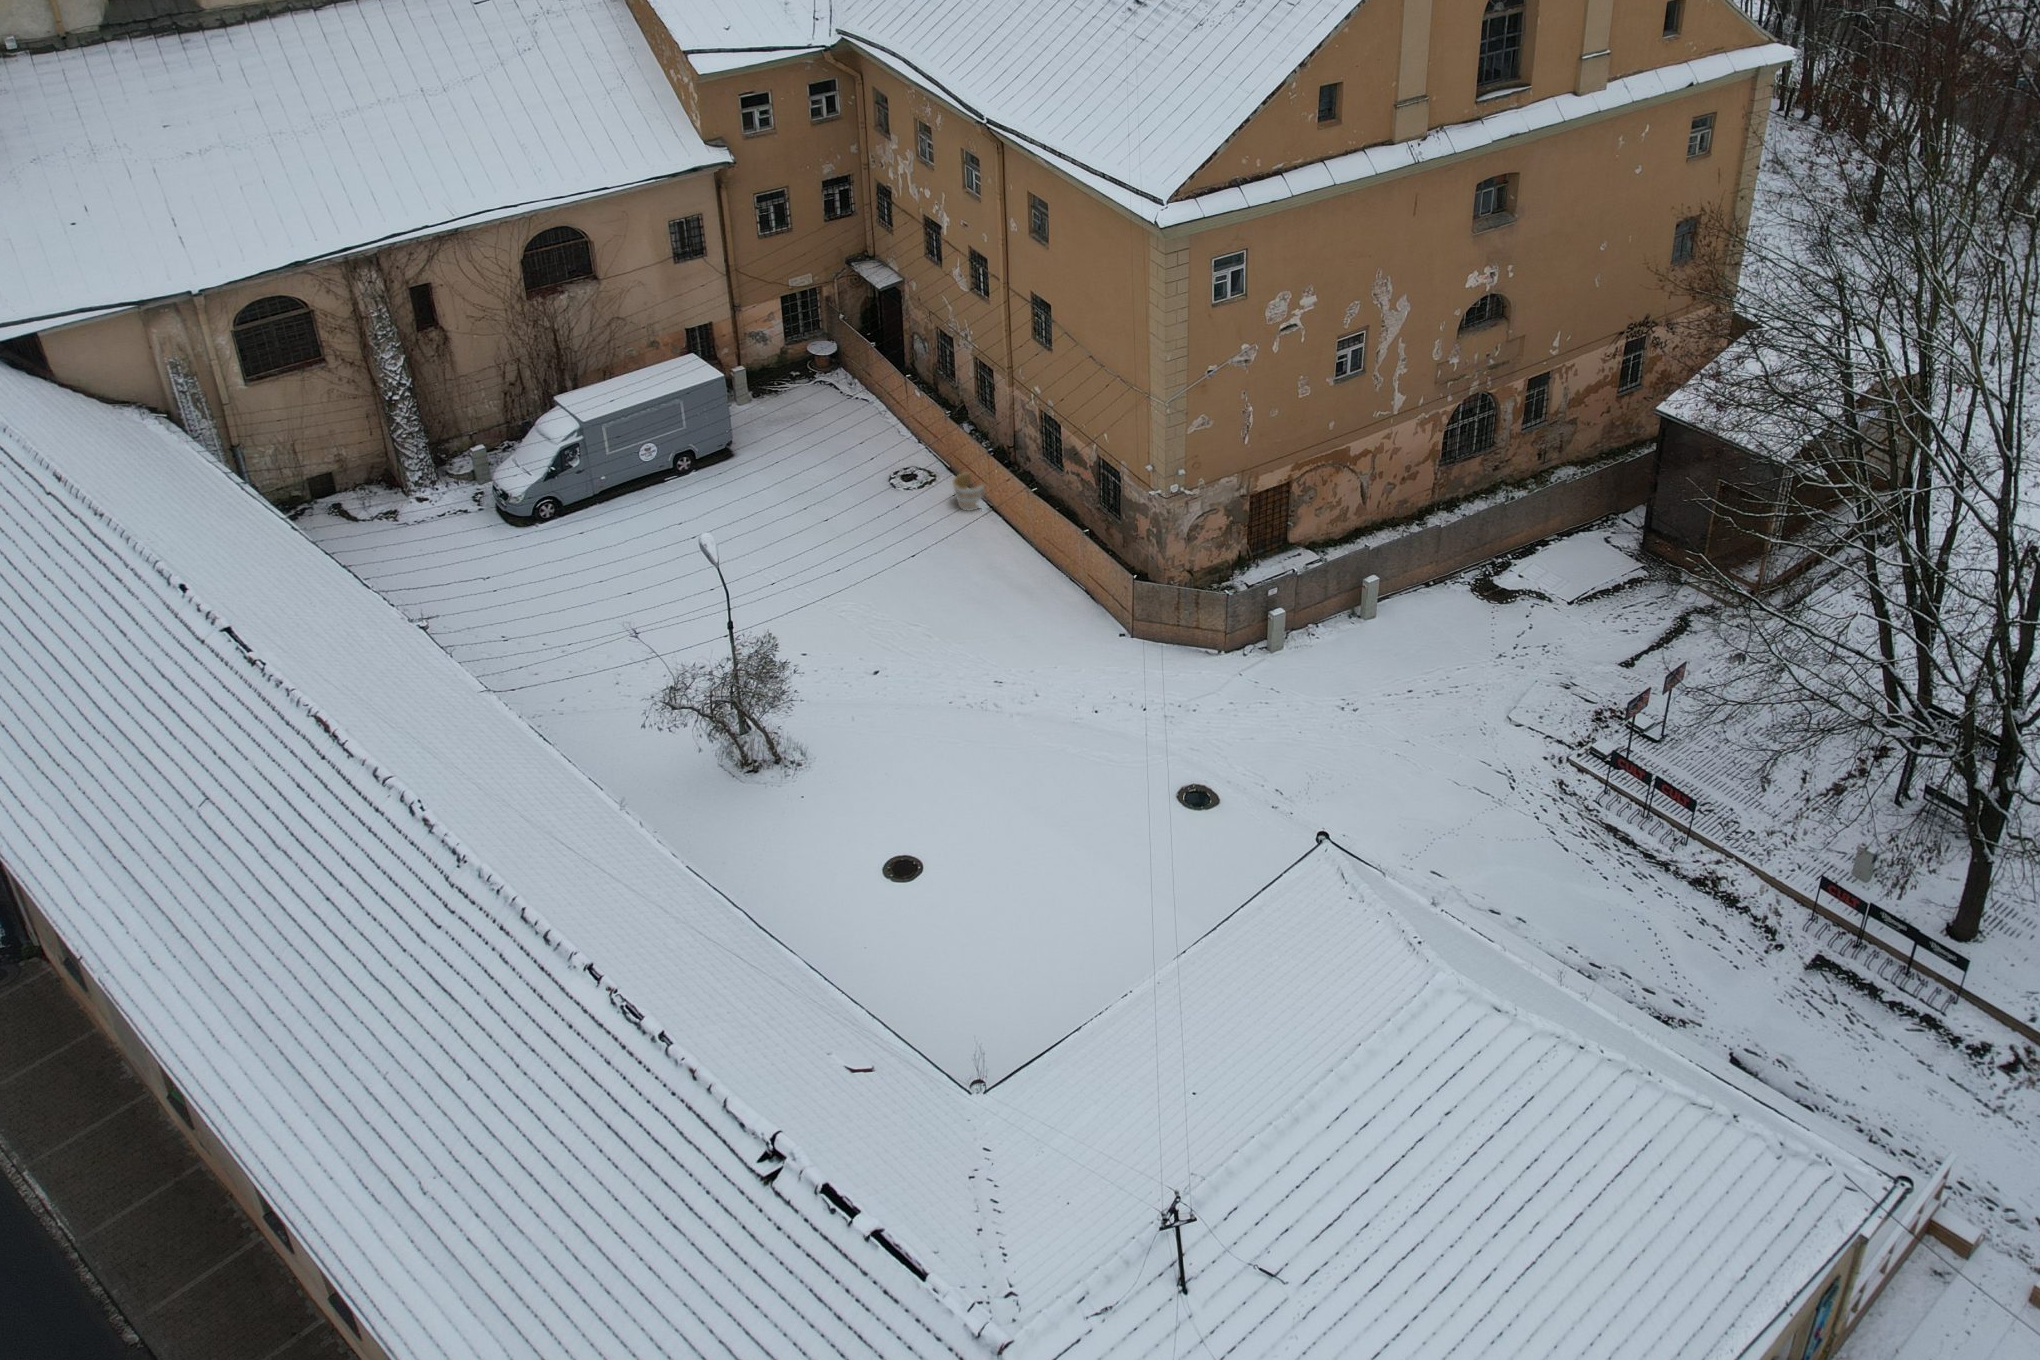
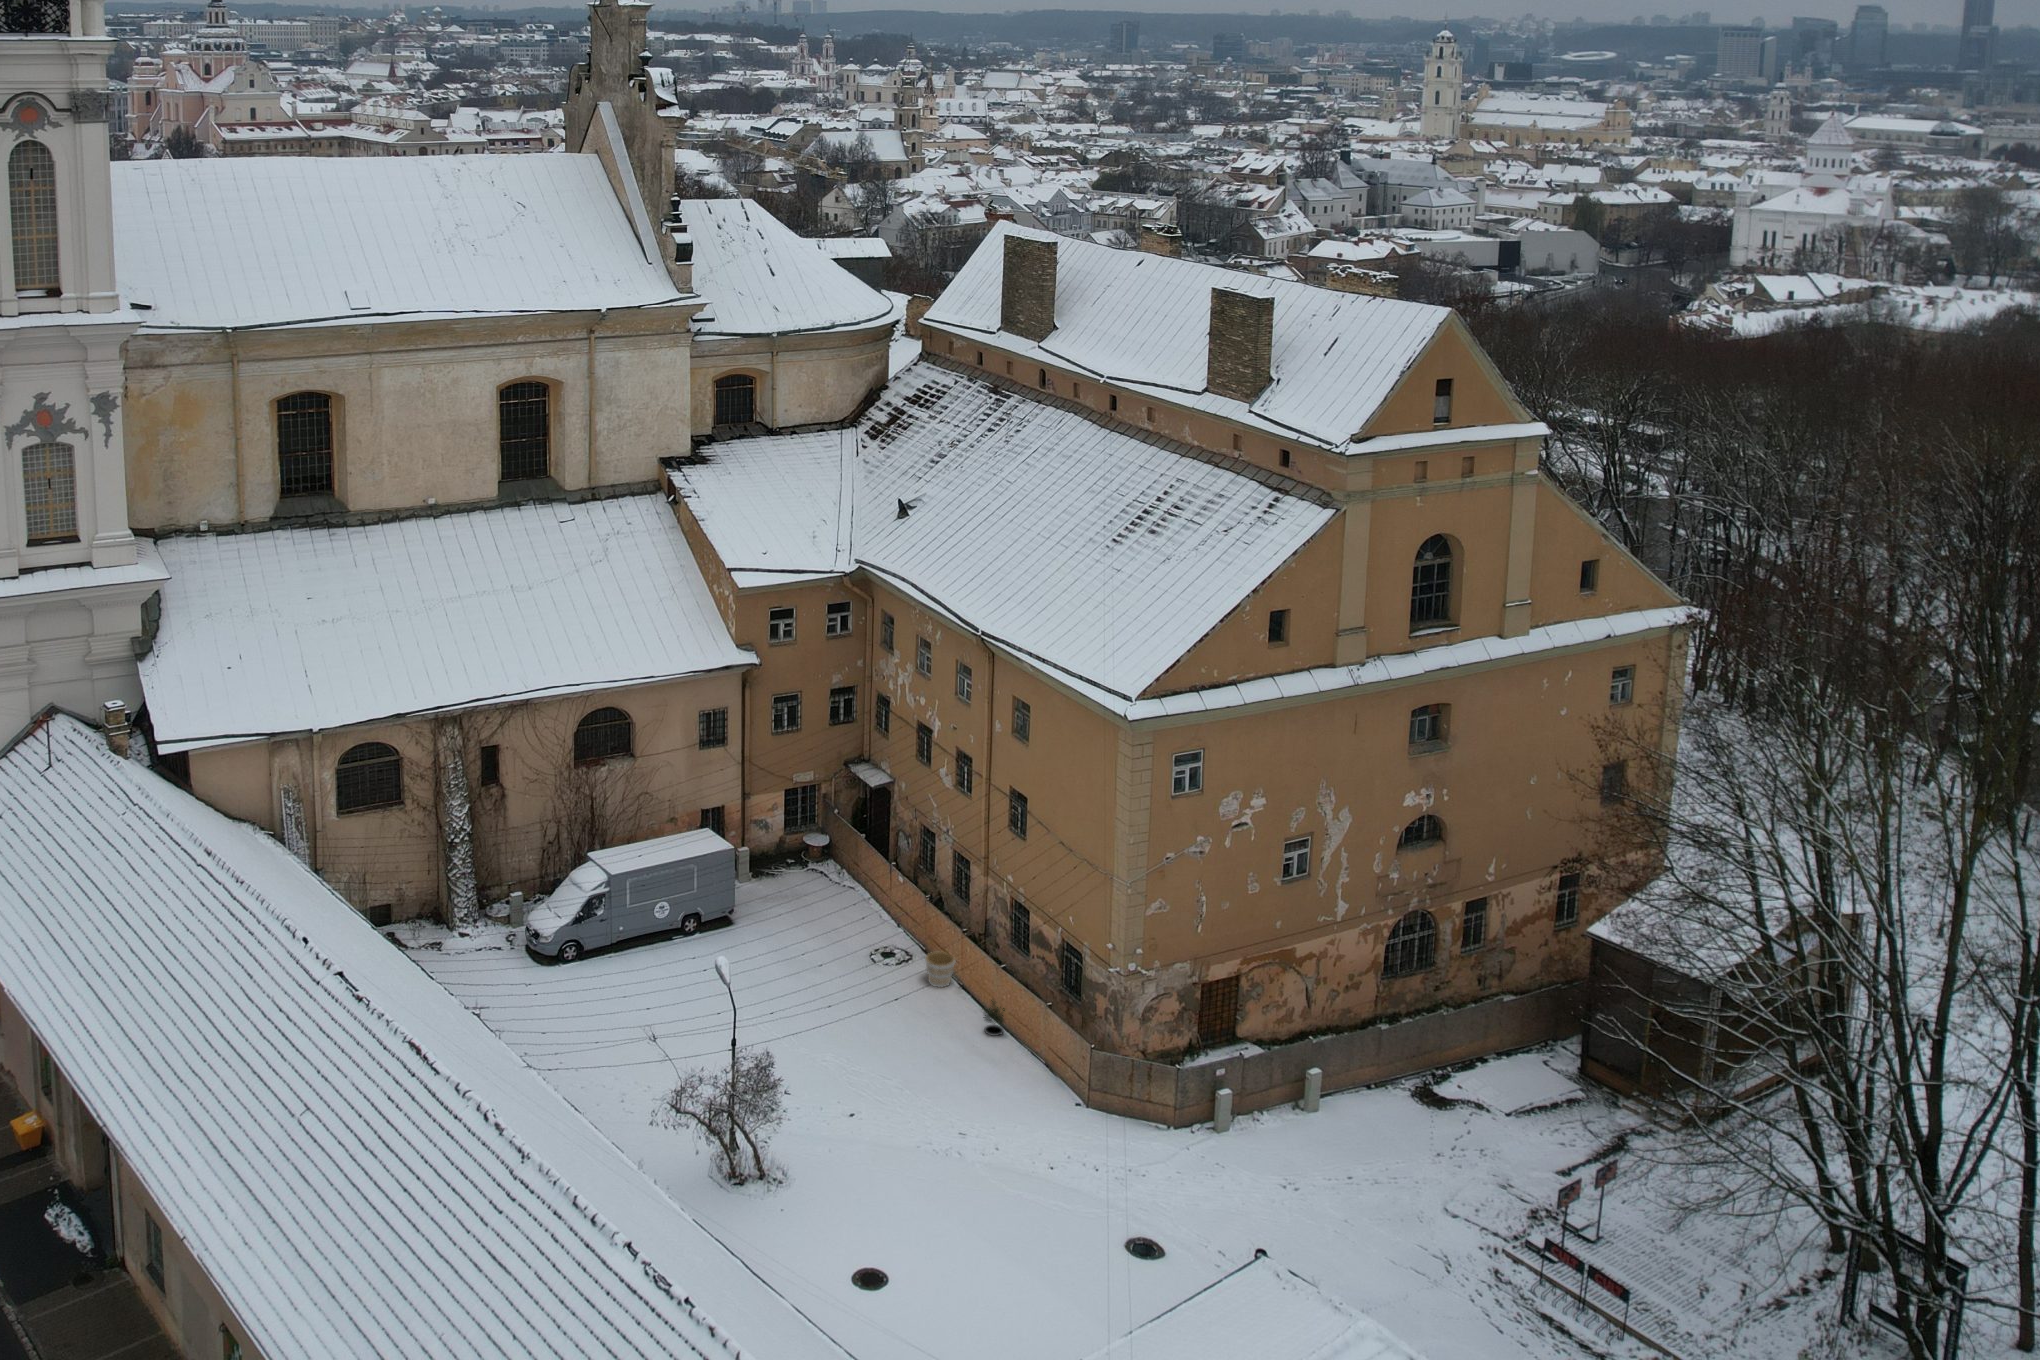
potted tree: none [1014,521,1042,560] -> present [982,1000,1005,1036]

